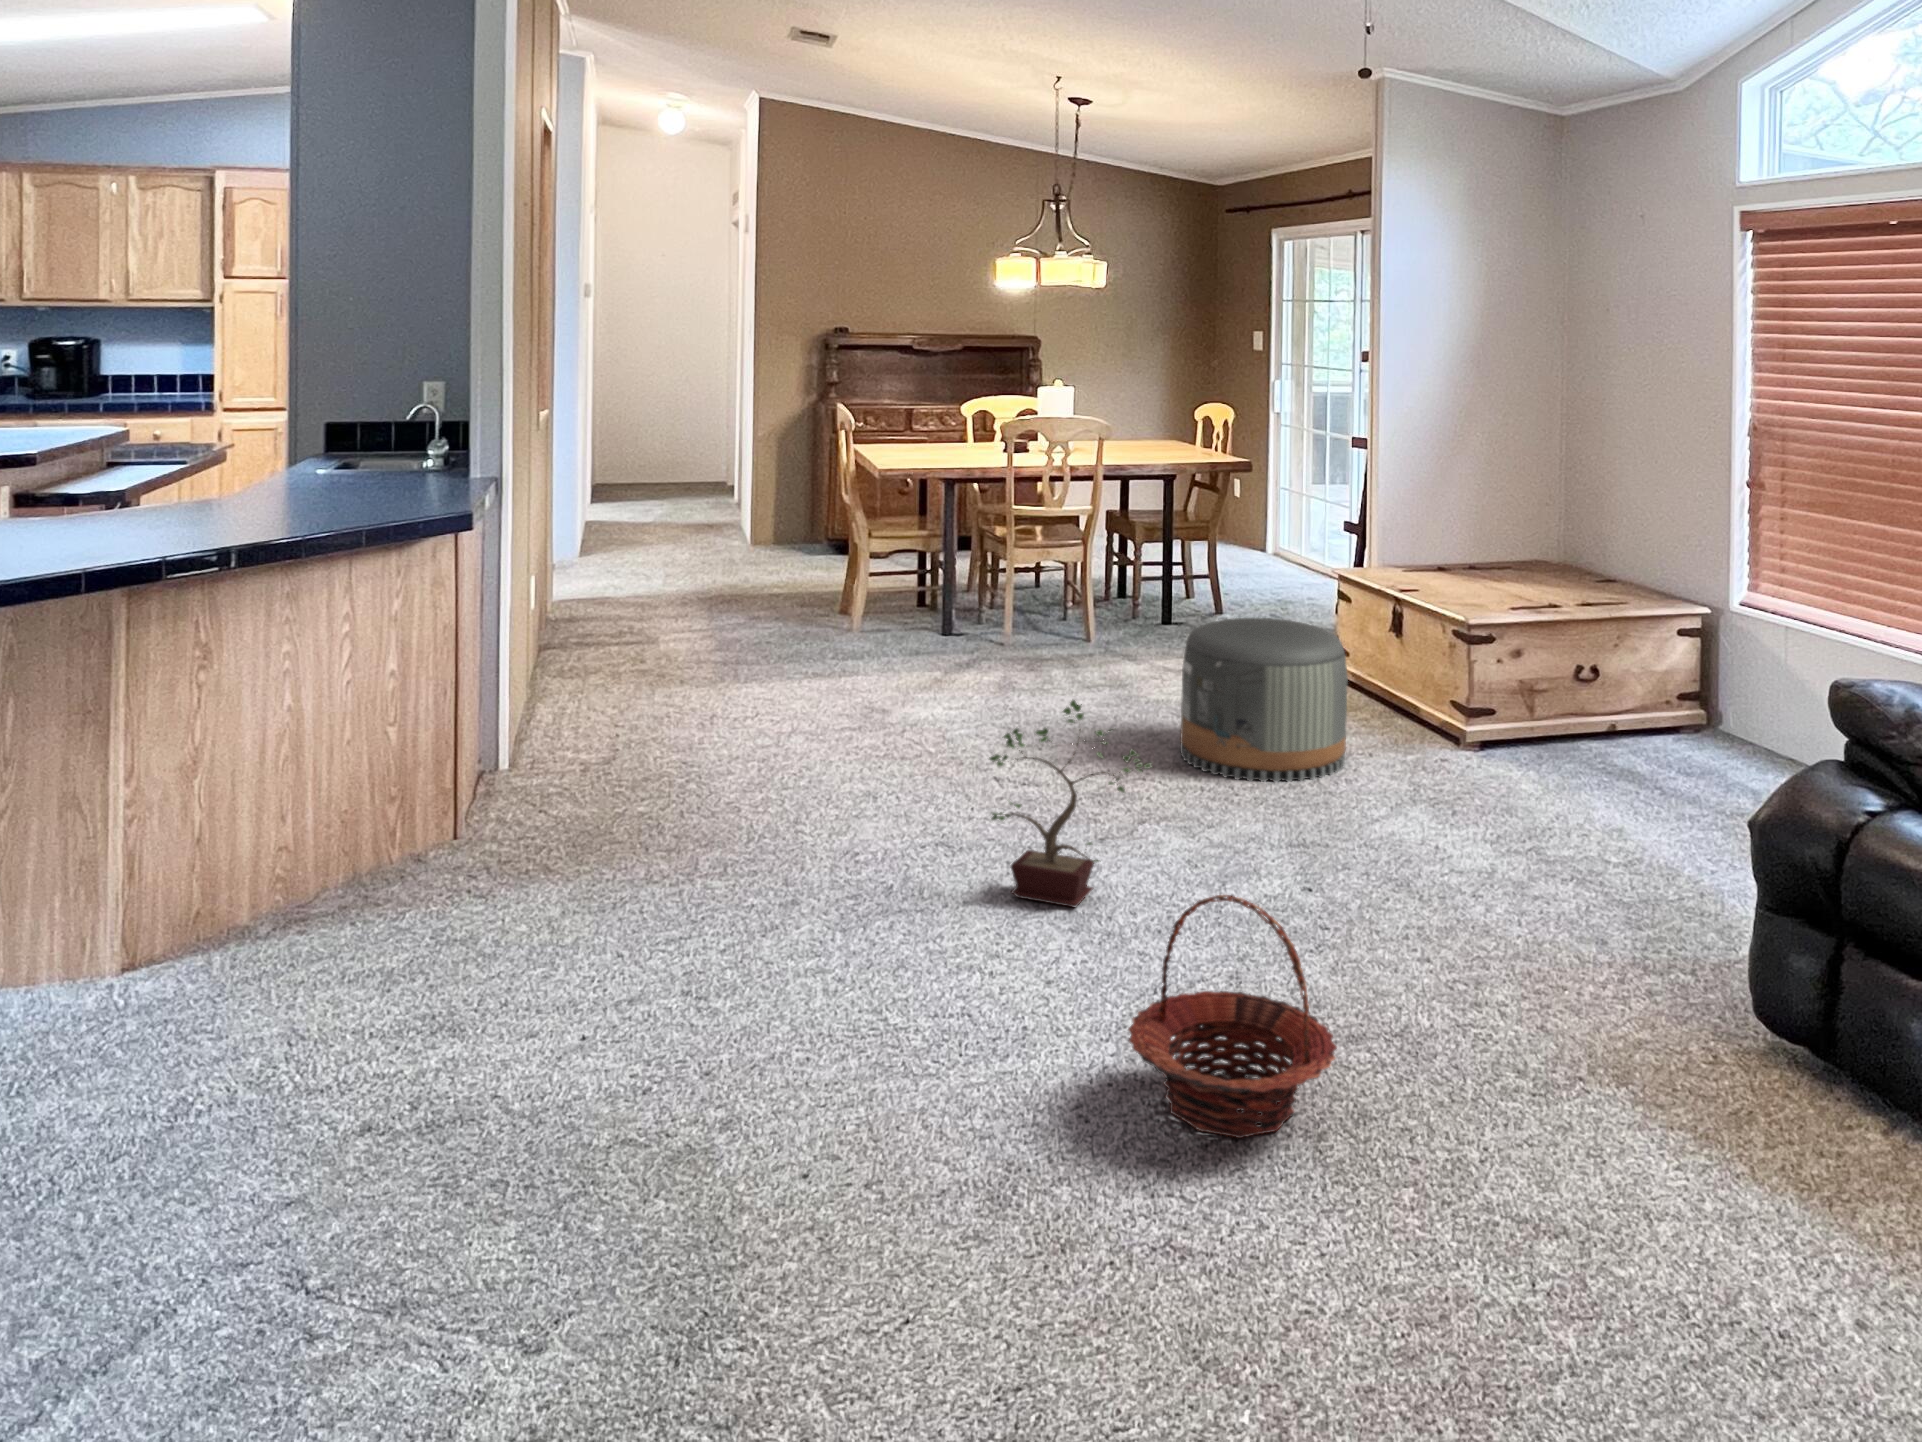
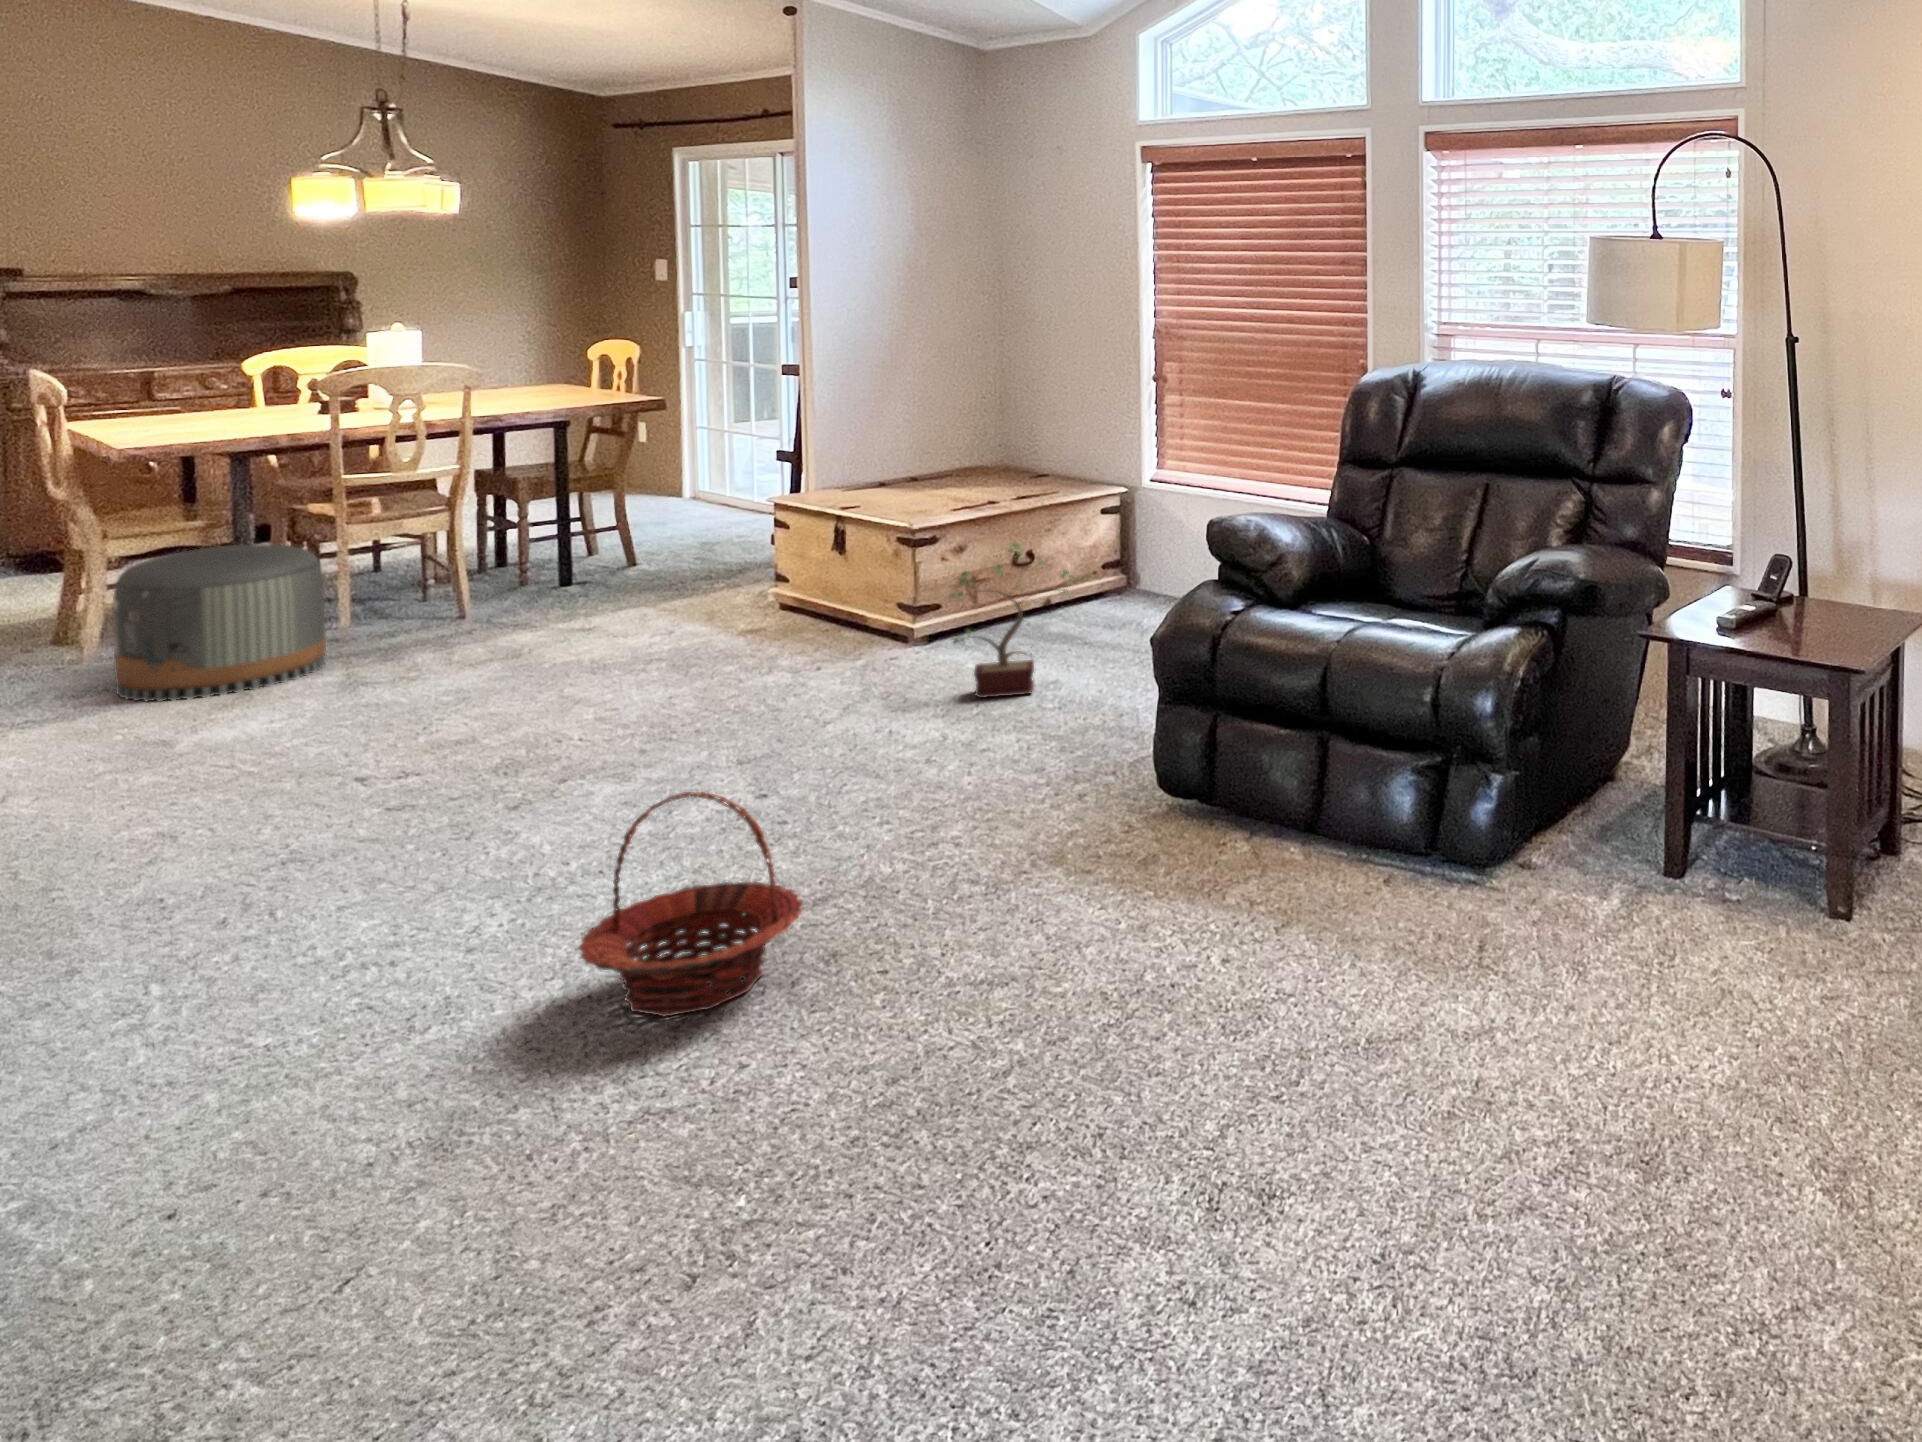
pouf: present [1180,618,1348,782] -> present [112,544,326,702]
potted plant: present [989,700,1152,907] -> present [950,542,1090,698]

